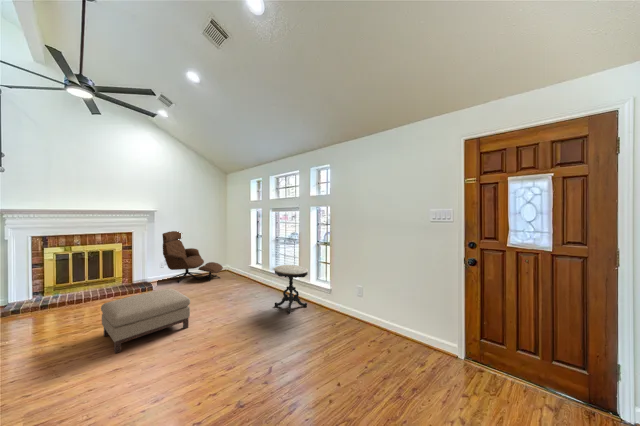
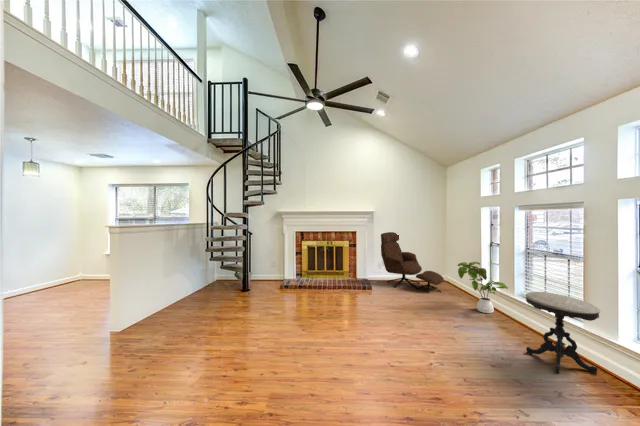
house plant: none [233,250,266,287] -> present [458,262,508,313]
ottoman: present [101,288,190,353] -> none [331,292,407,345]

